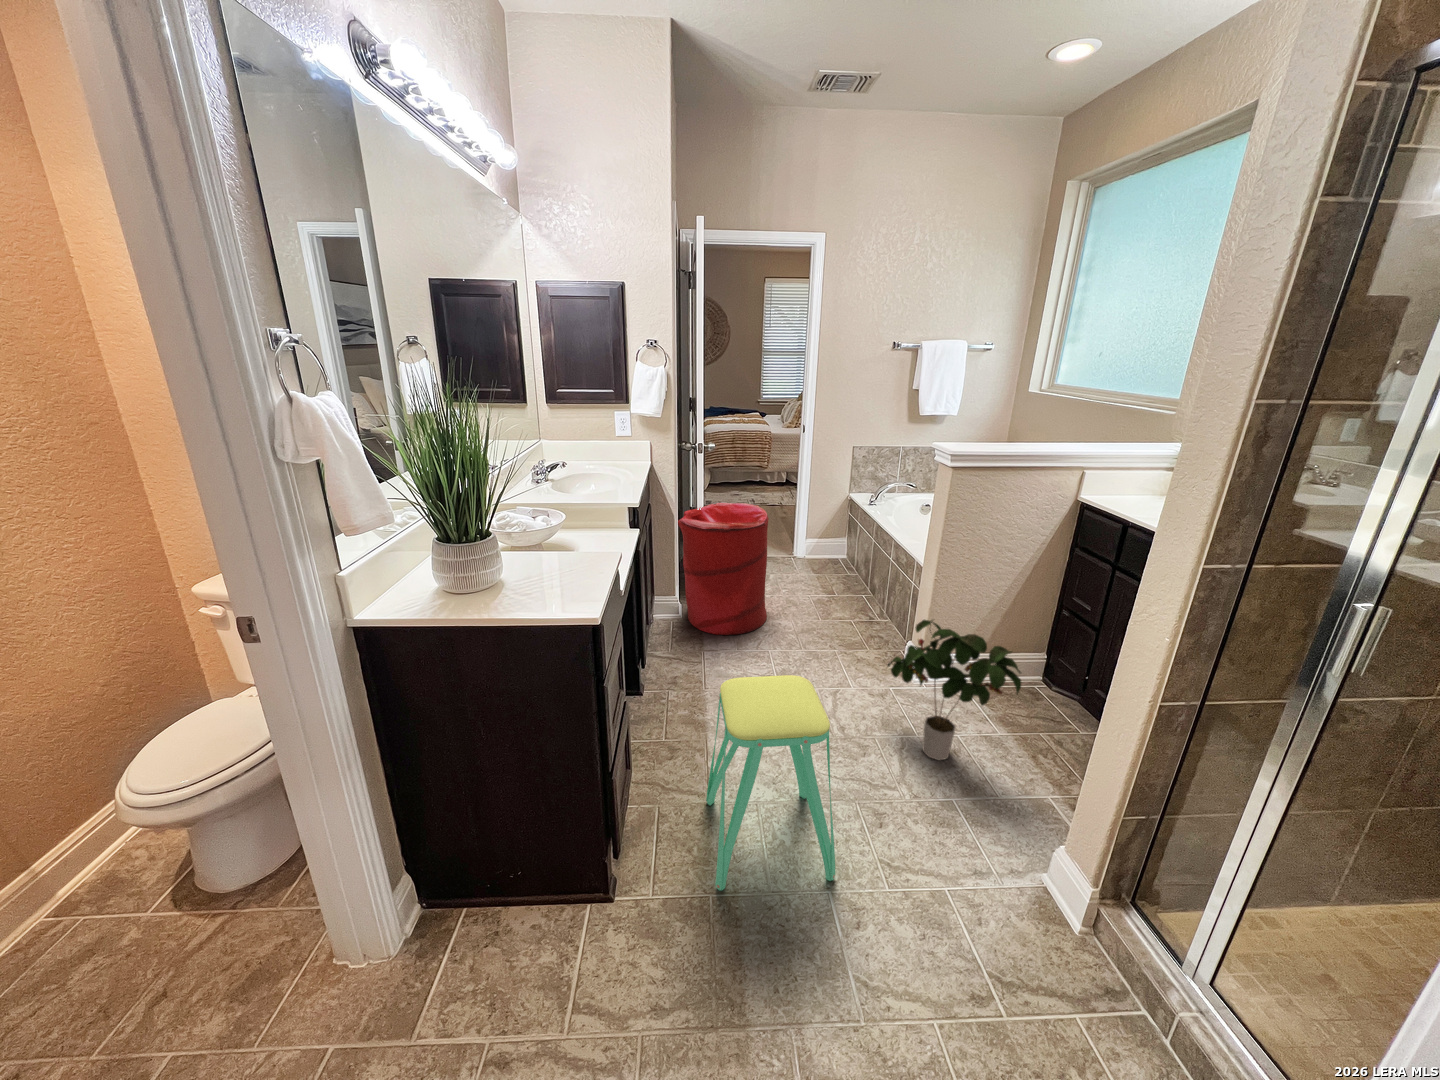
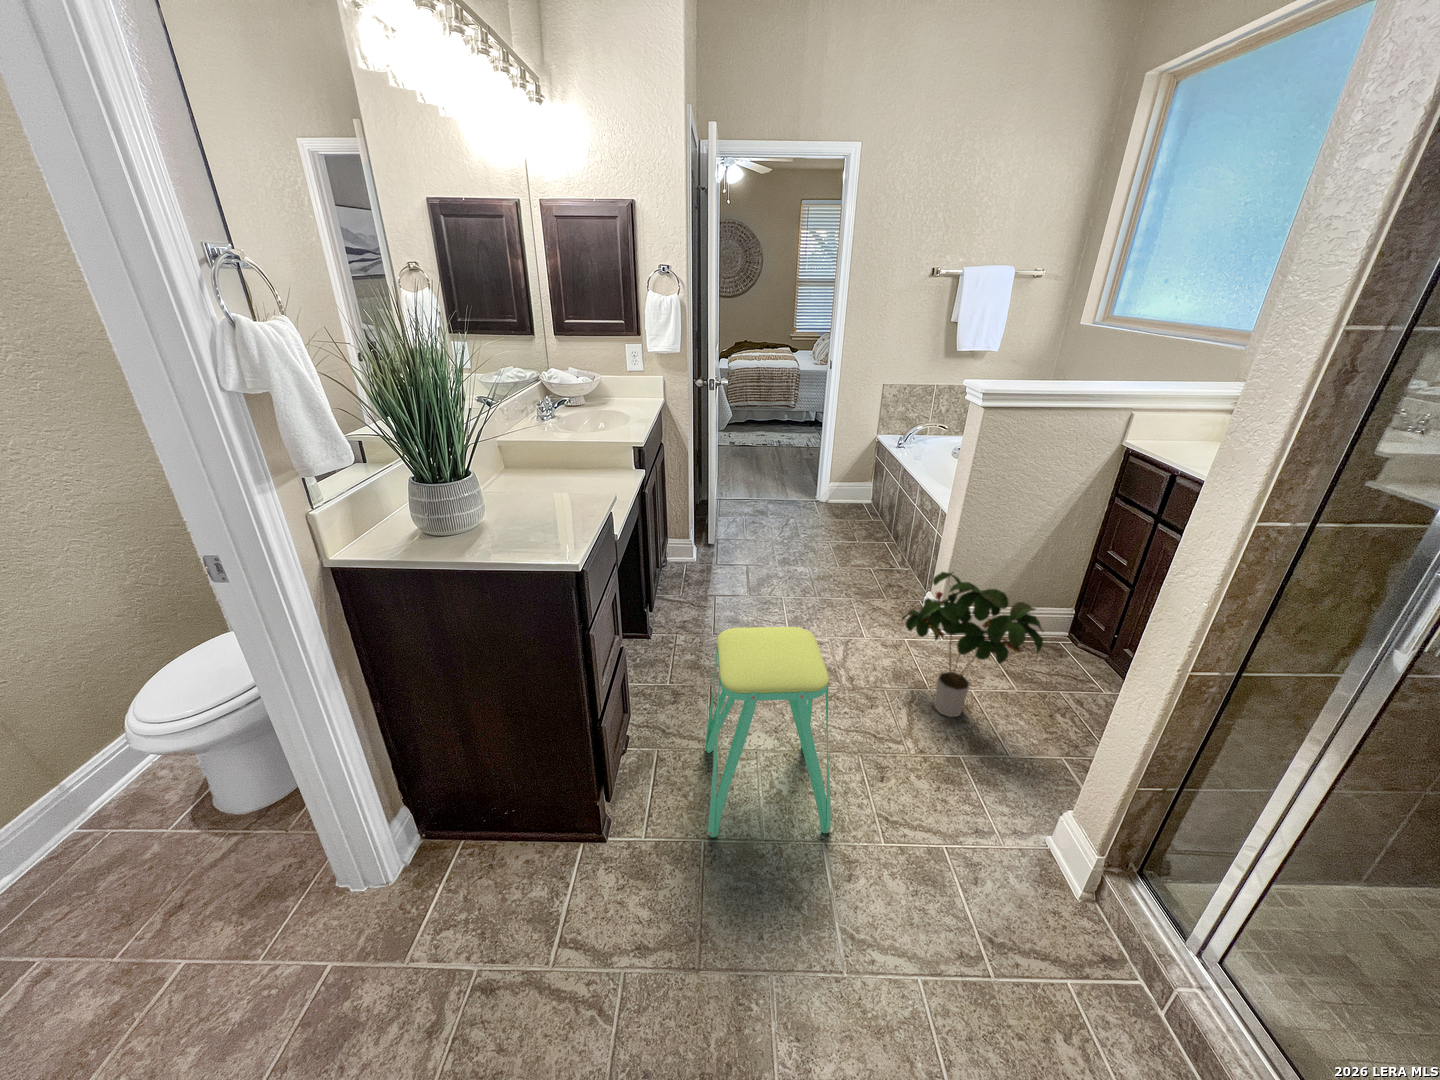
laundry hamper: present [678,503,768,635] -> none [690,442,786,581]

